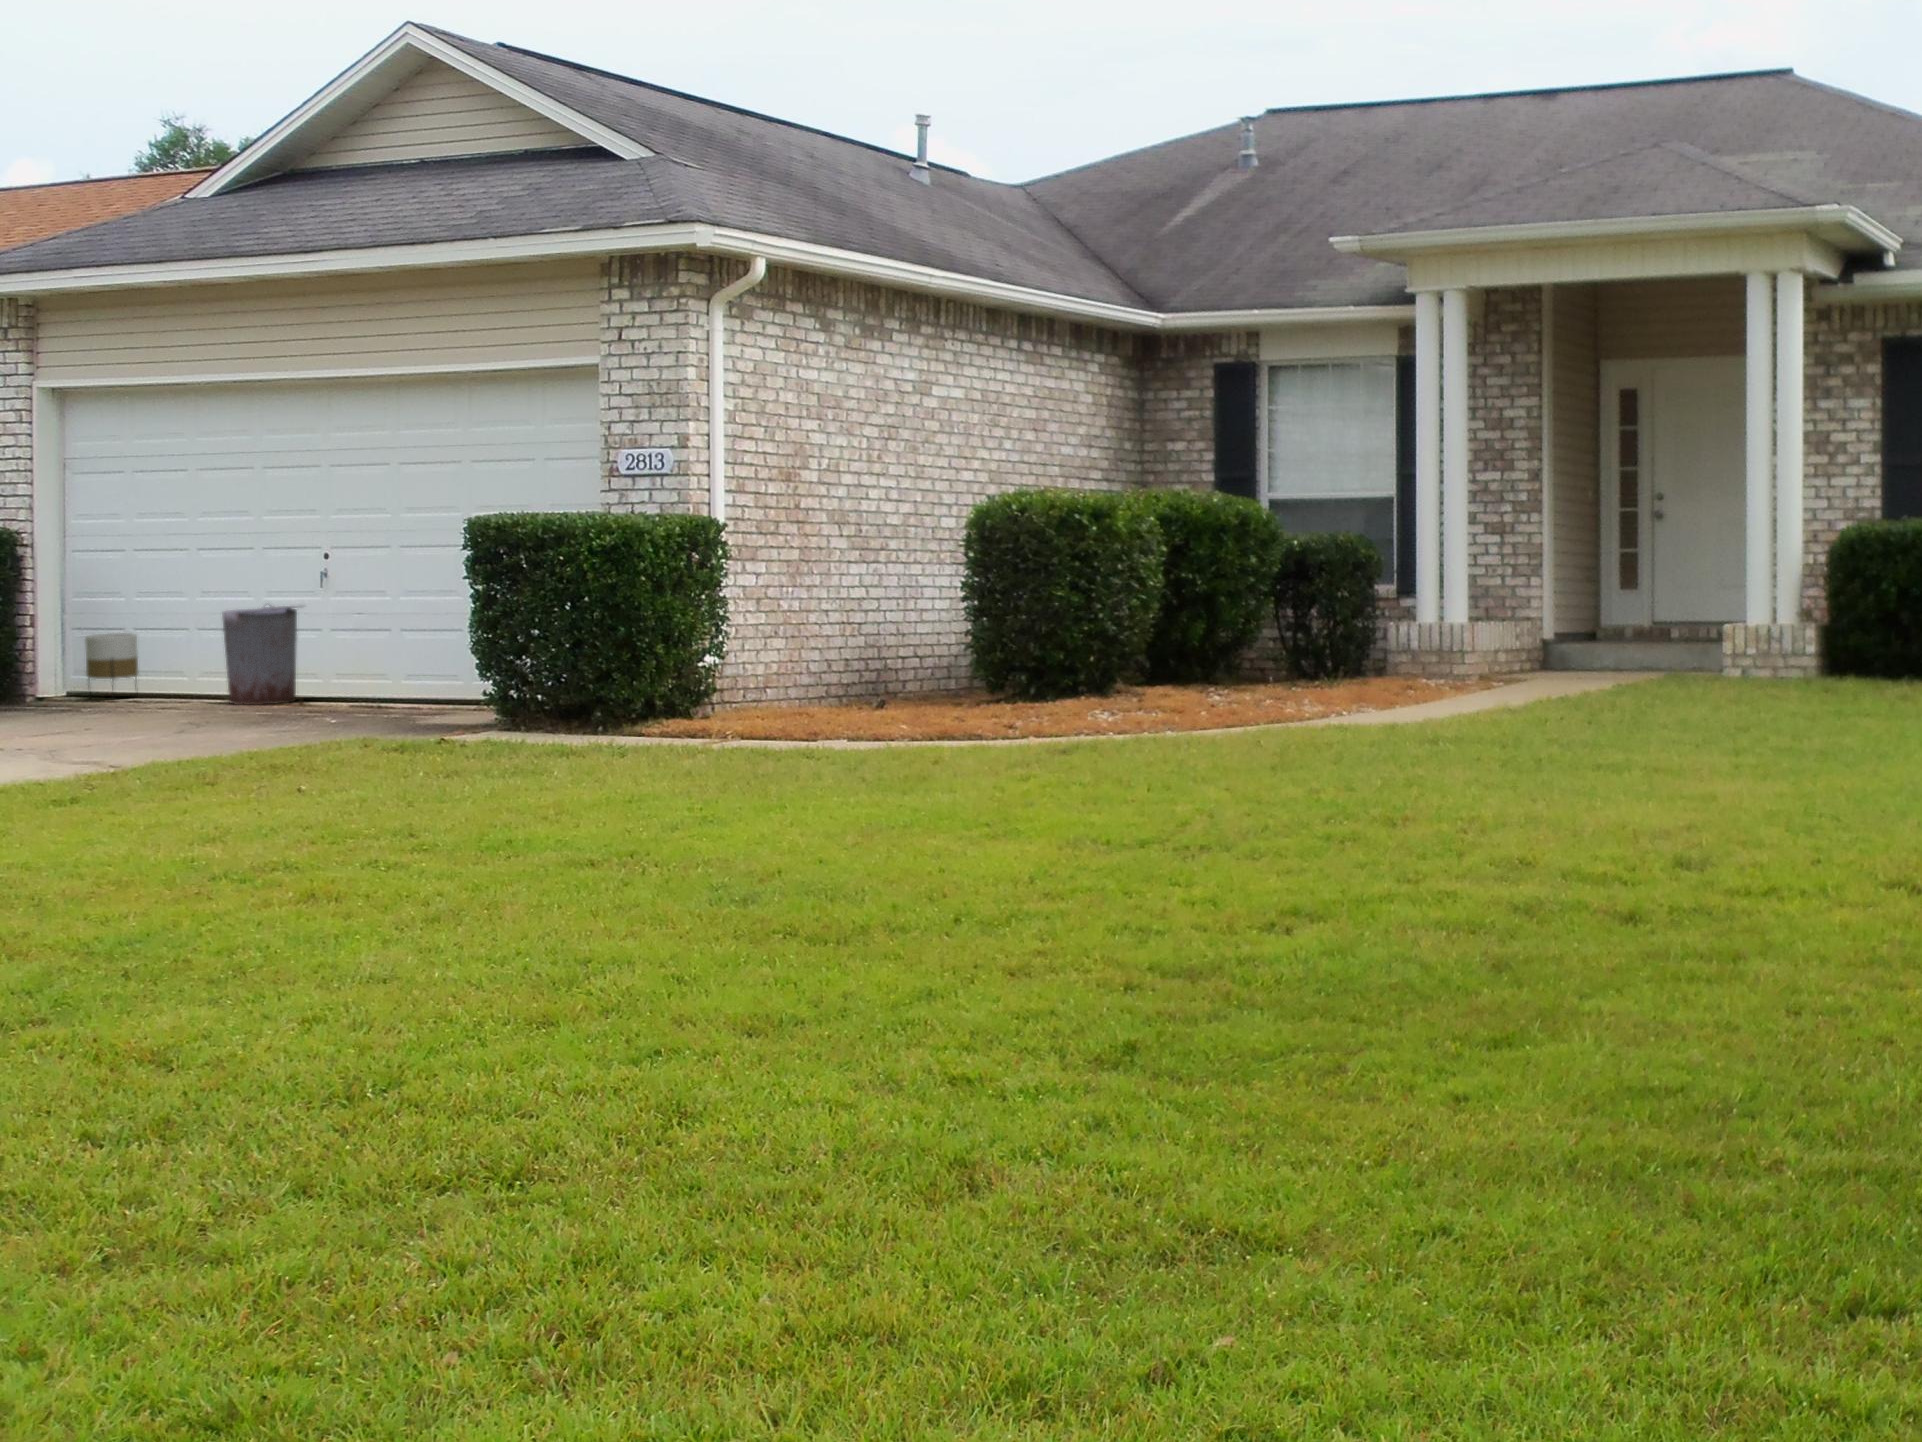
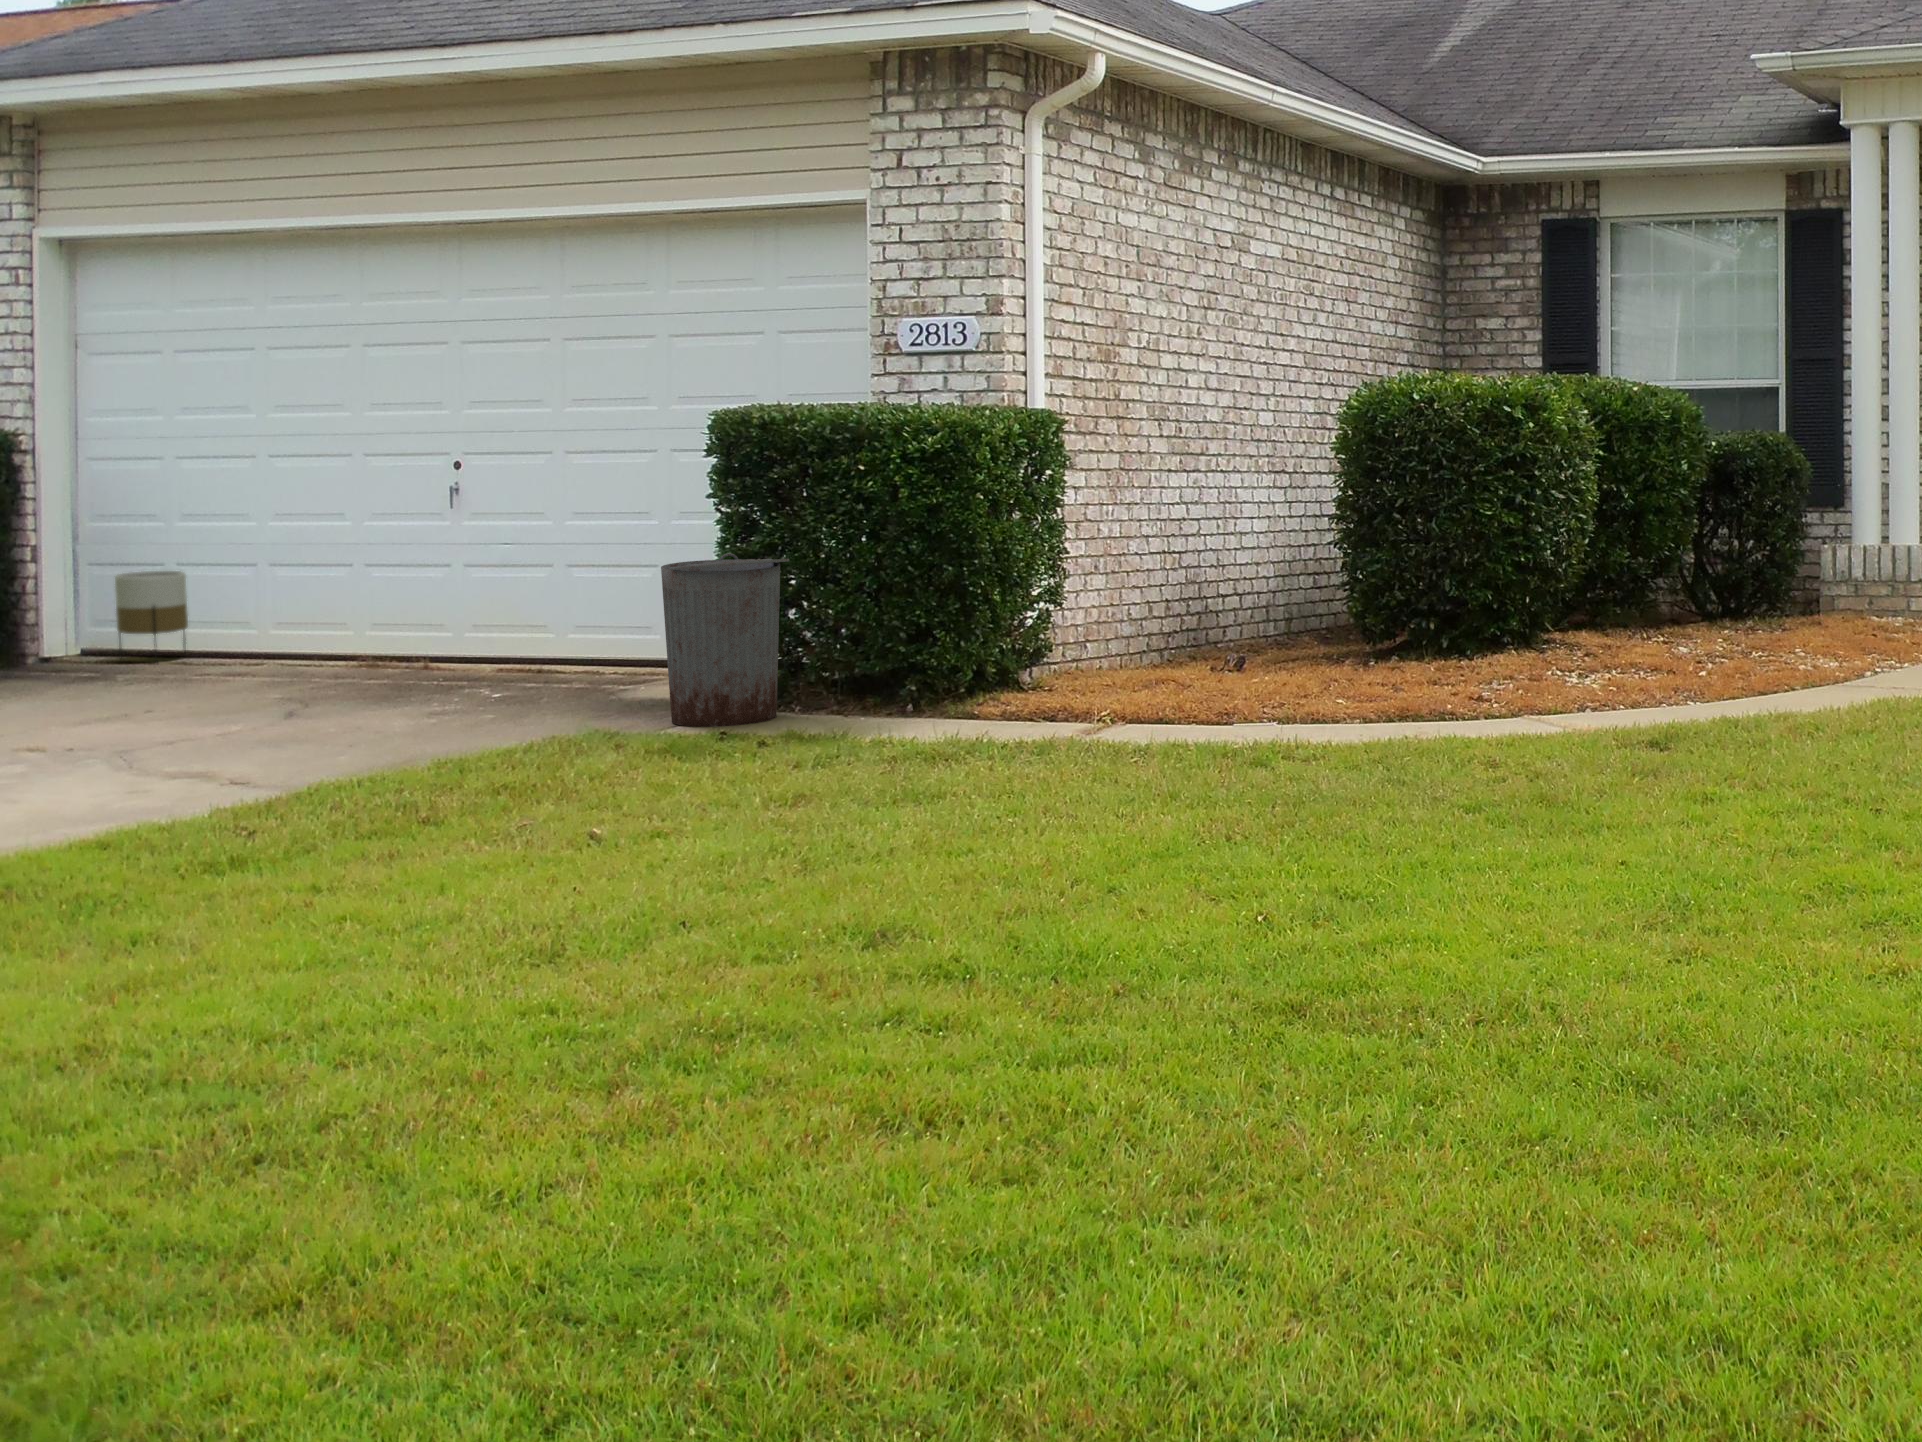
trash can: present [222,605,297,705] -> present [661,553,789,727]

